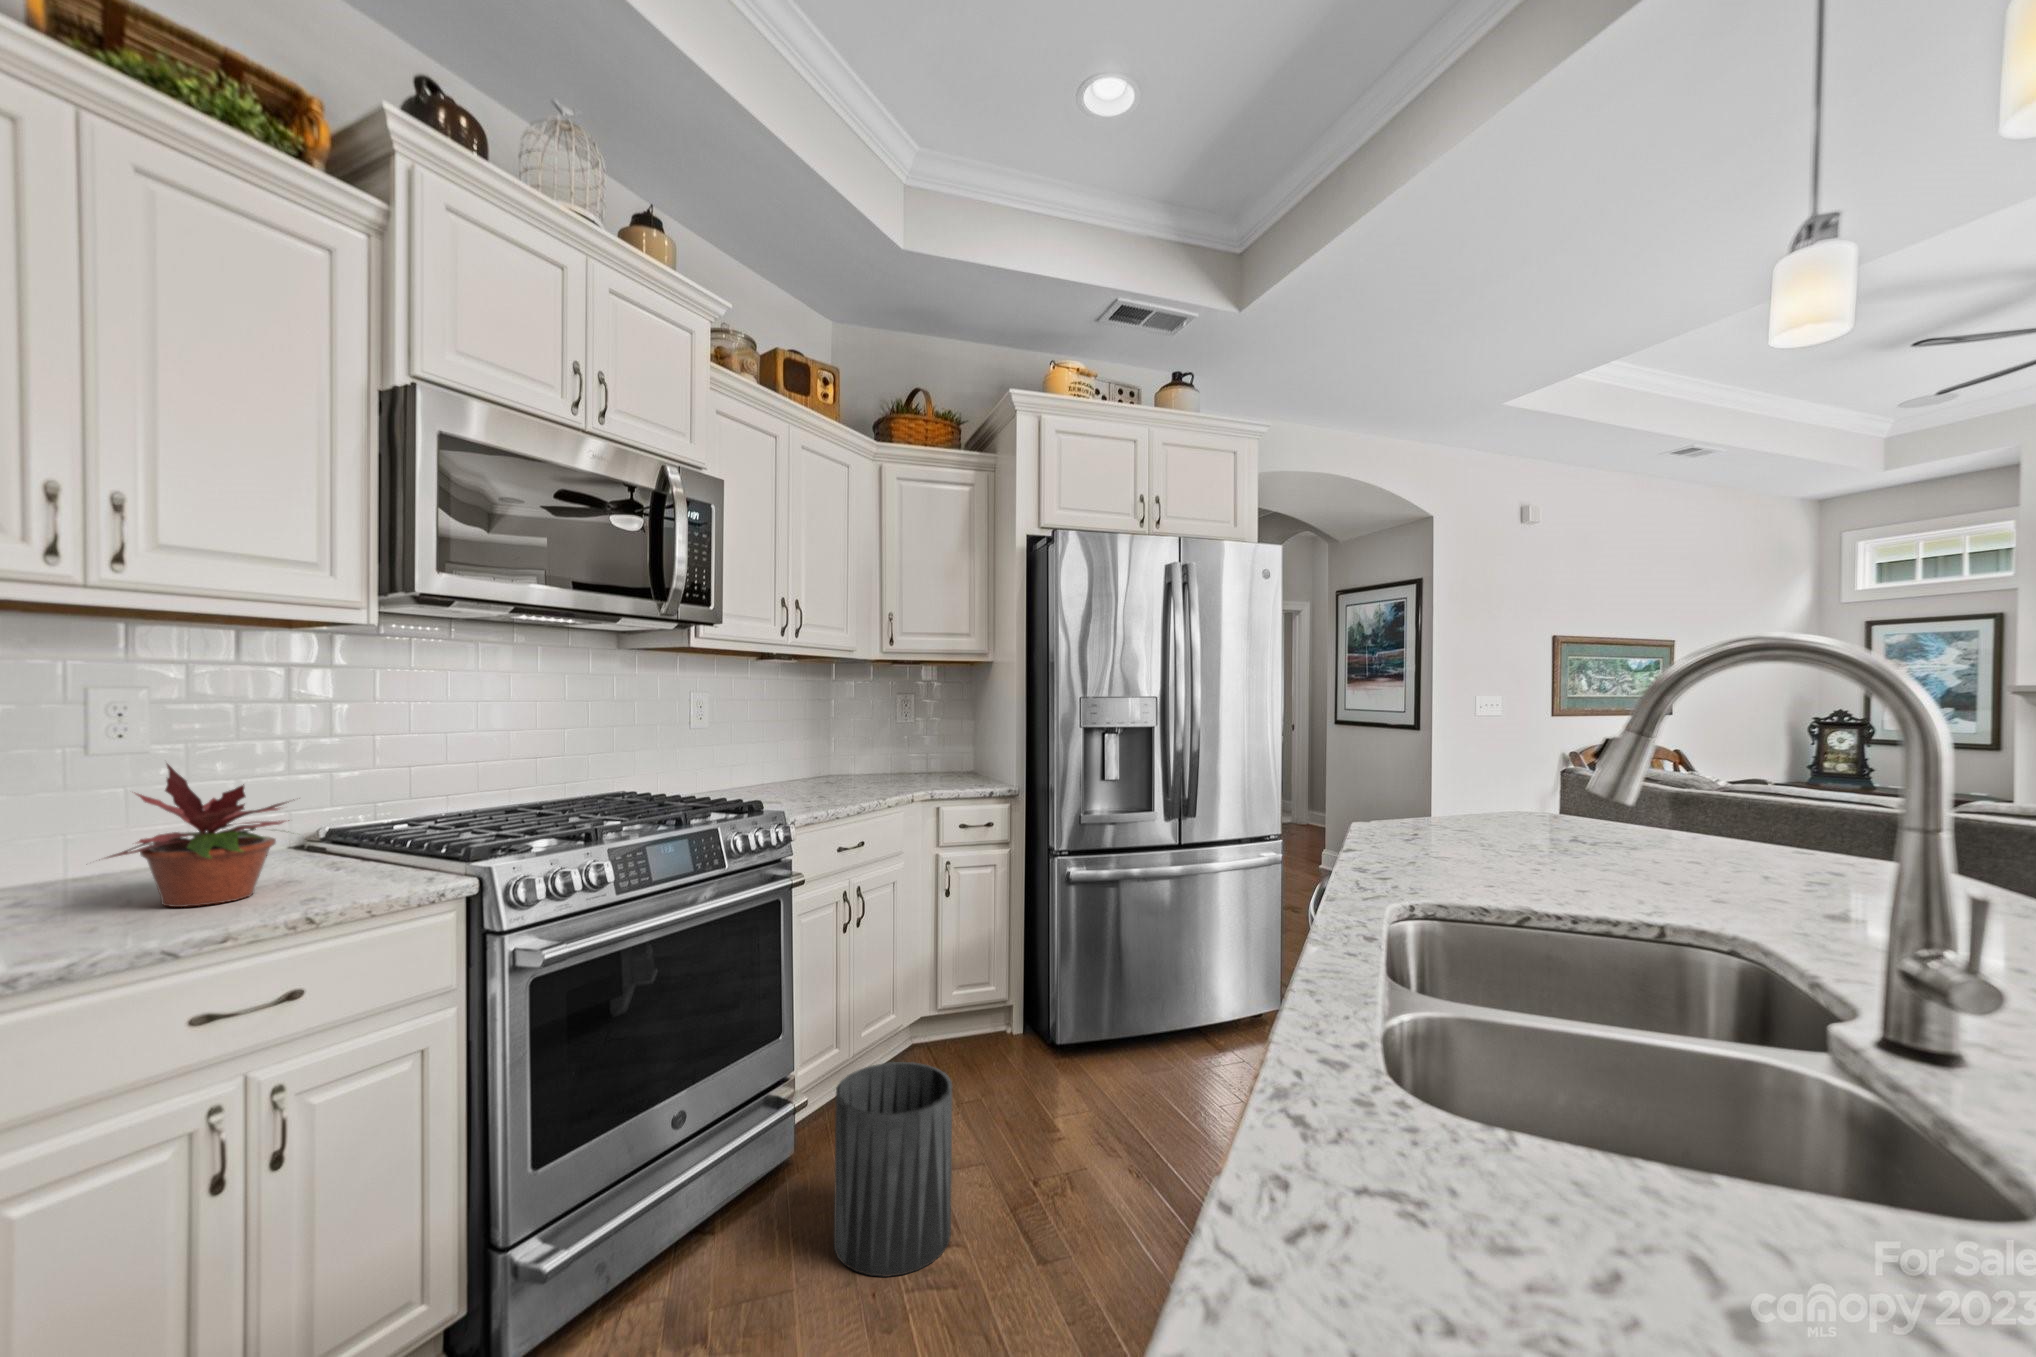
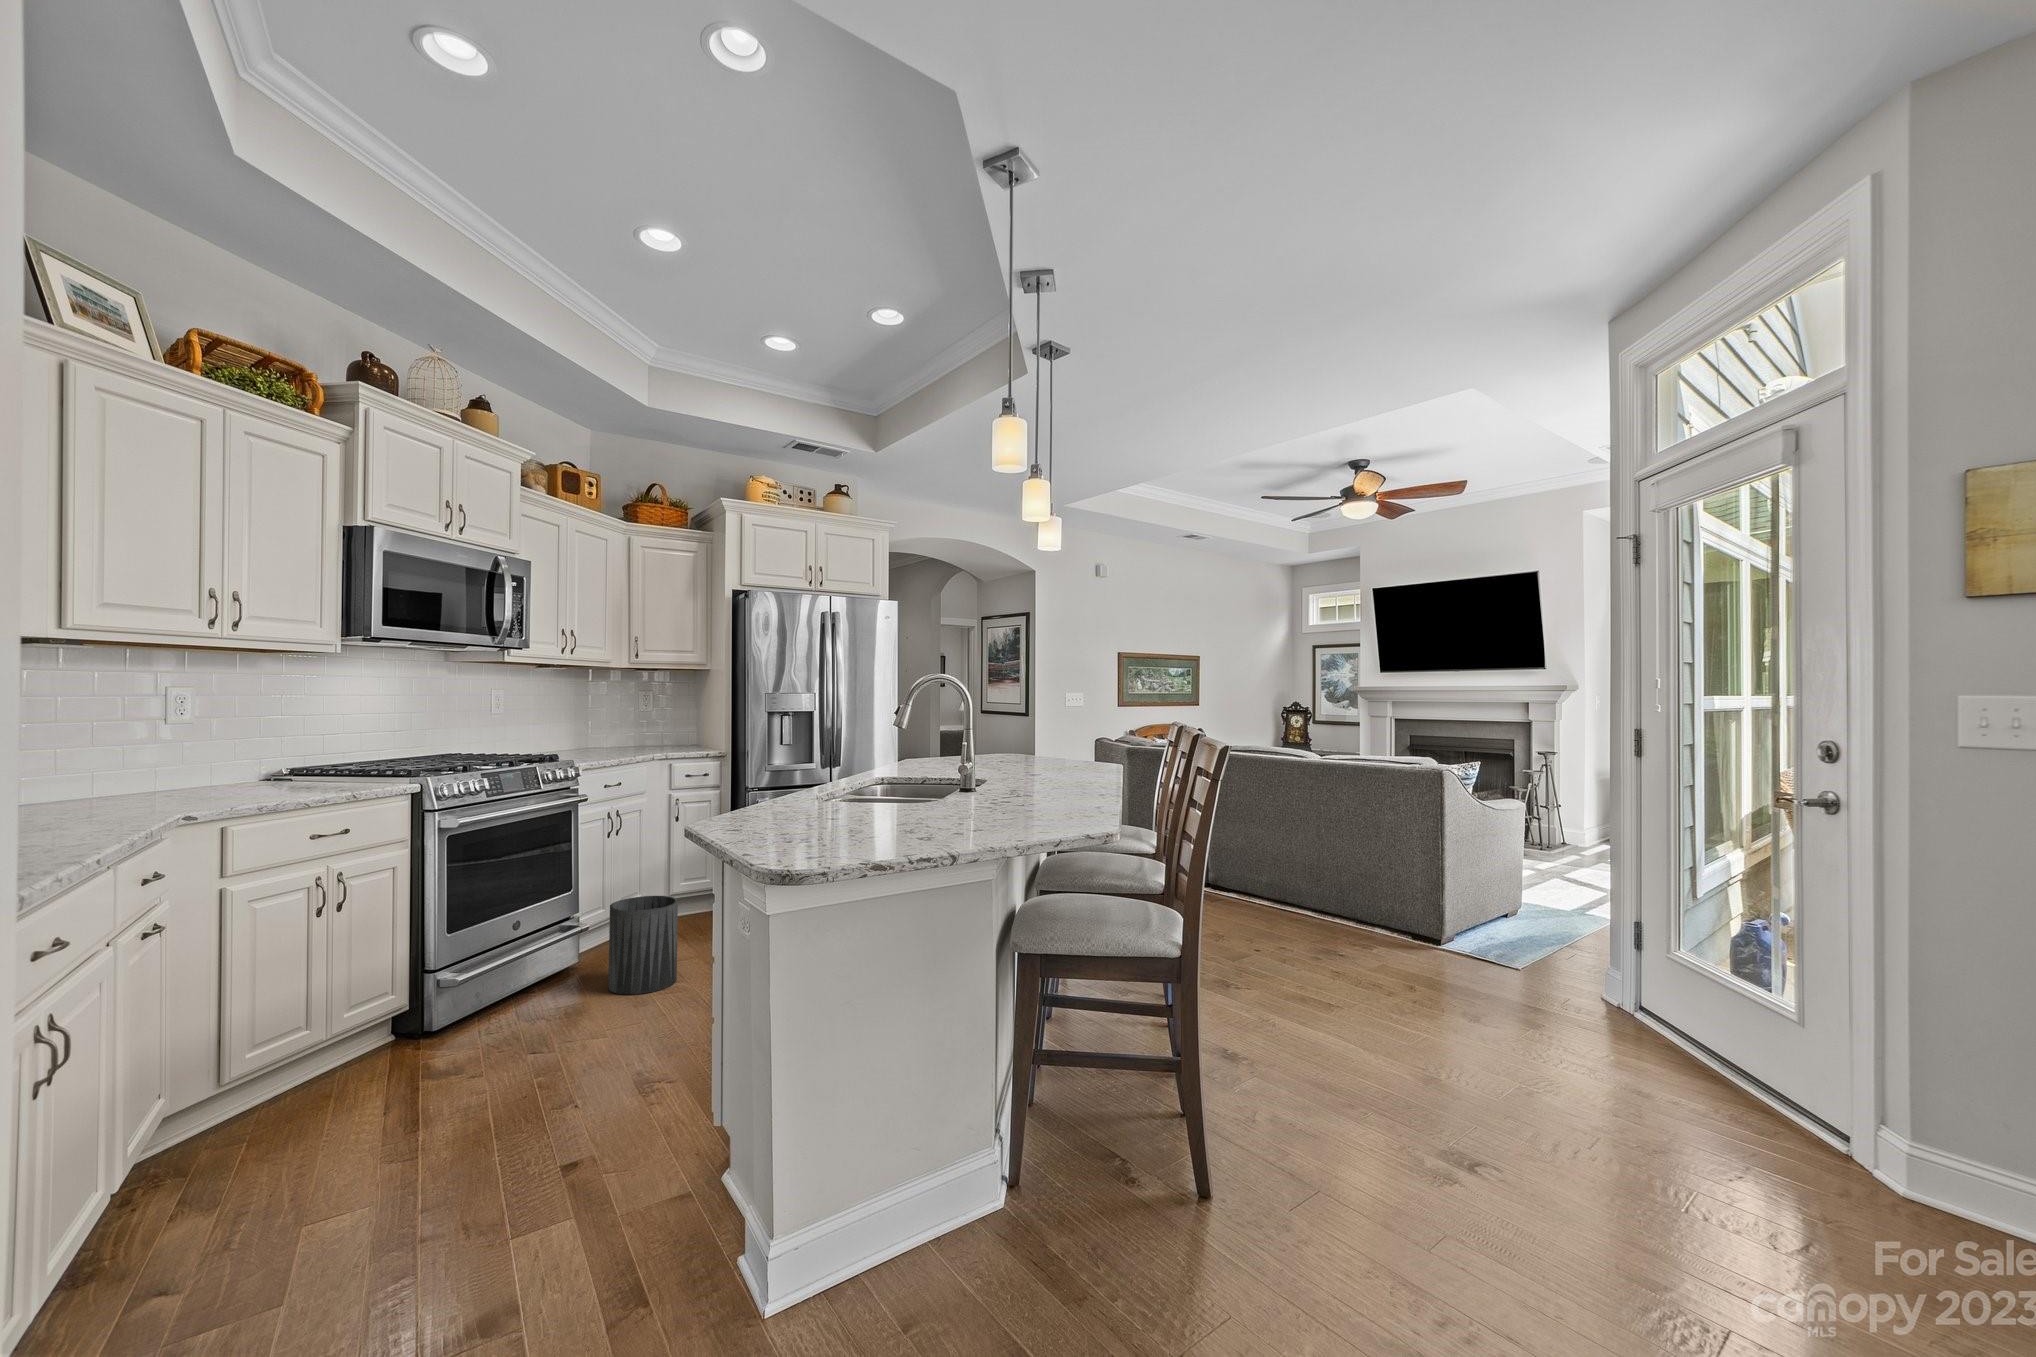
potted plant: present [108,764,294,907] -> none [236,722,341,791]

